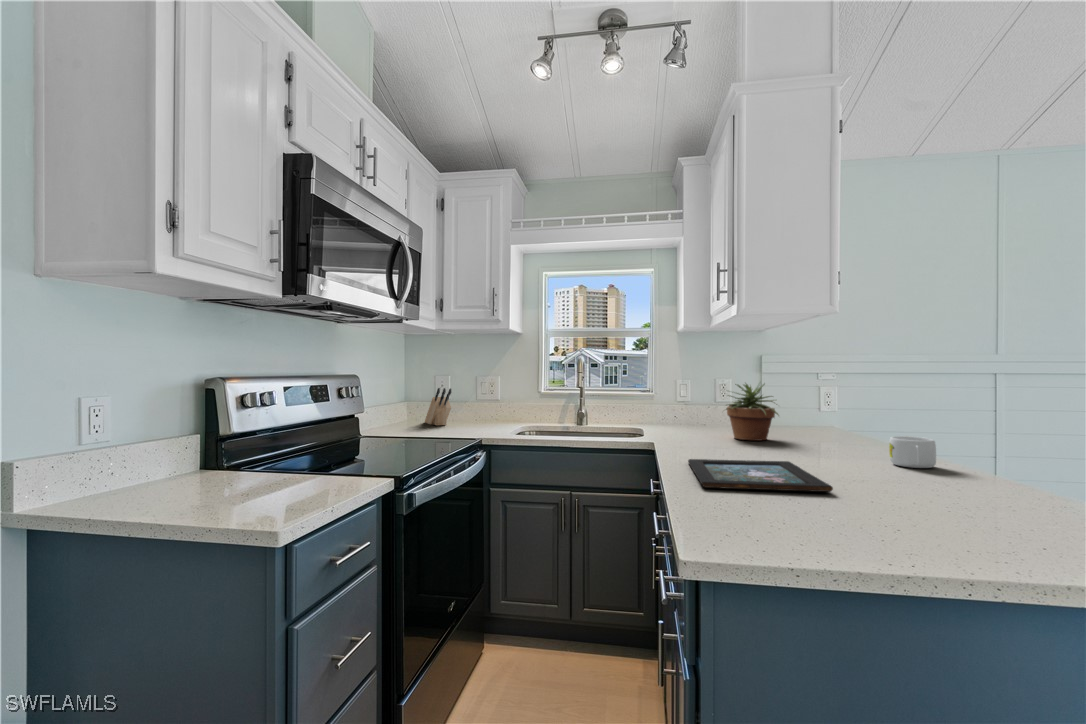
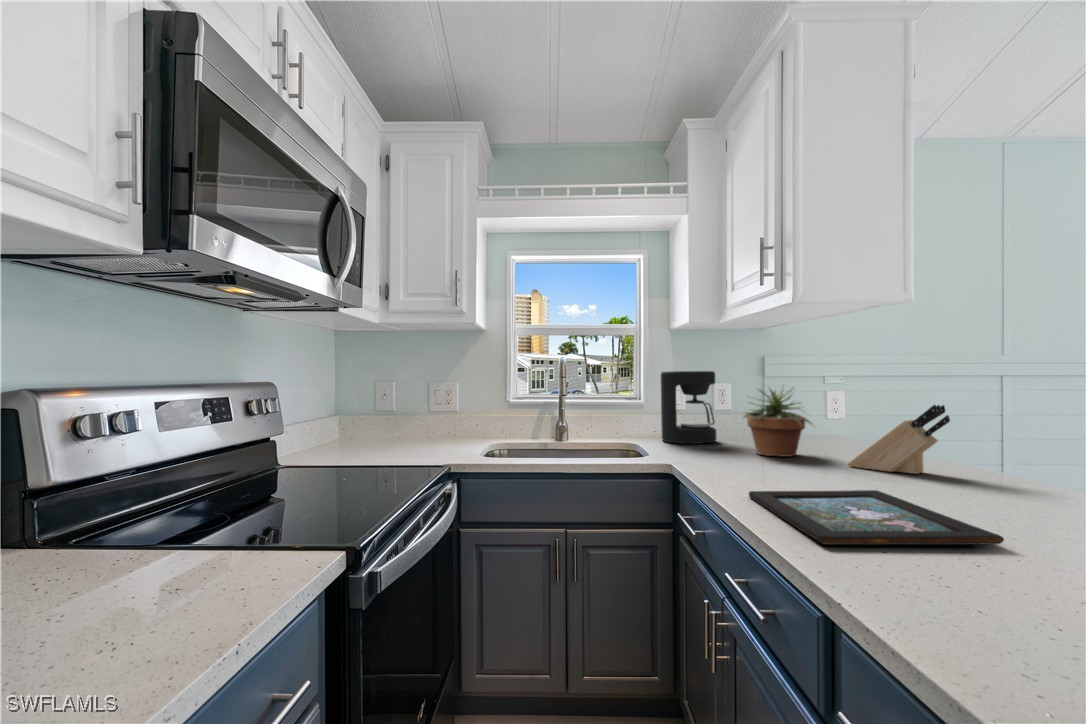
coffee maker: none [664,369,711,430] -> present [661,371,717,443]
knife block: present [425,388,451,425] -> present [848,405,950,474]
mug: present [889,436,936,468] -> none [980,452,1044,493]

